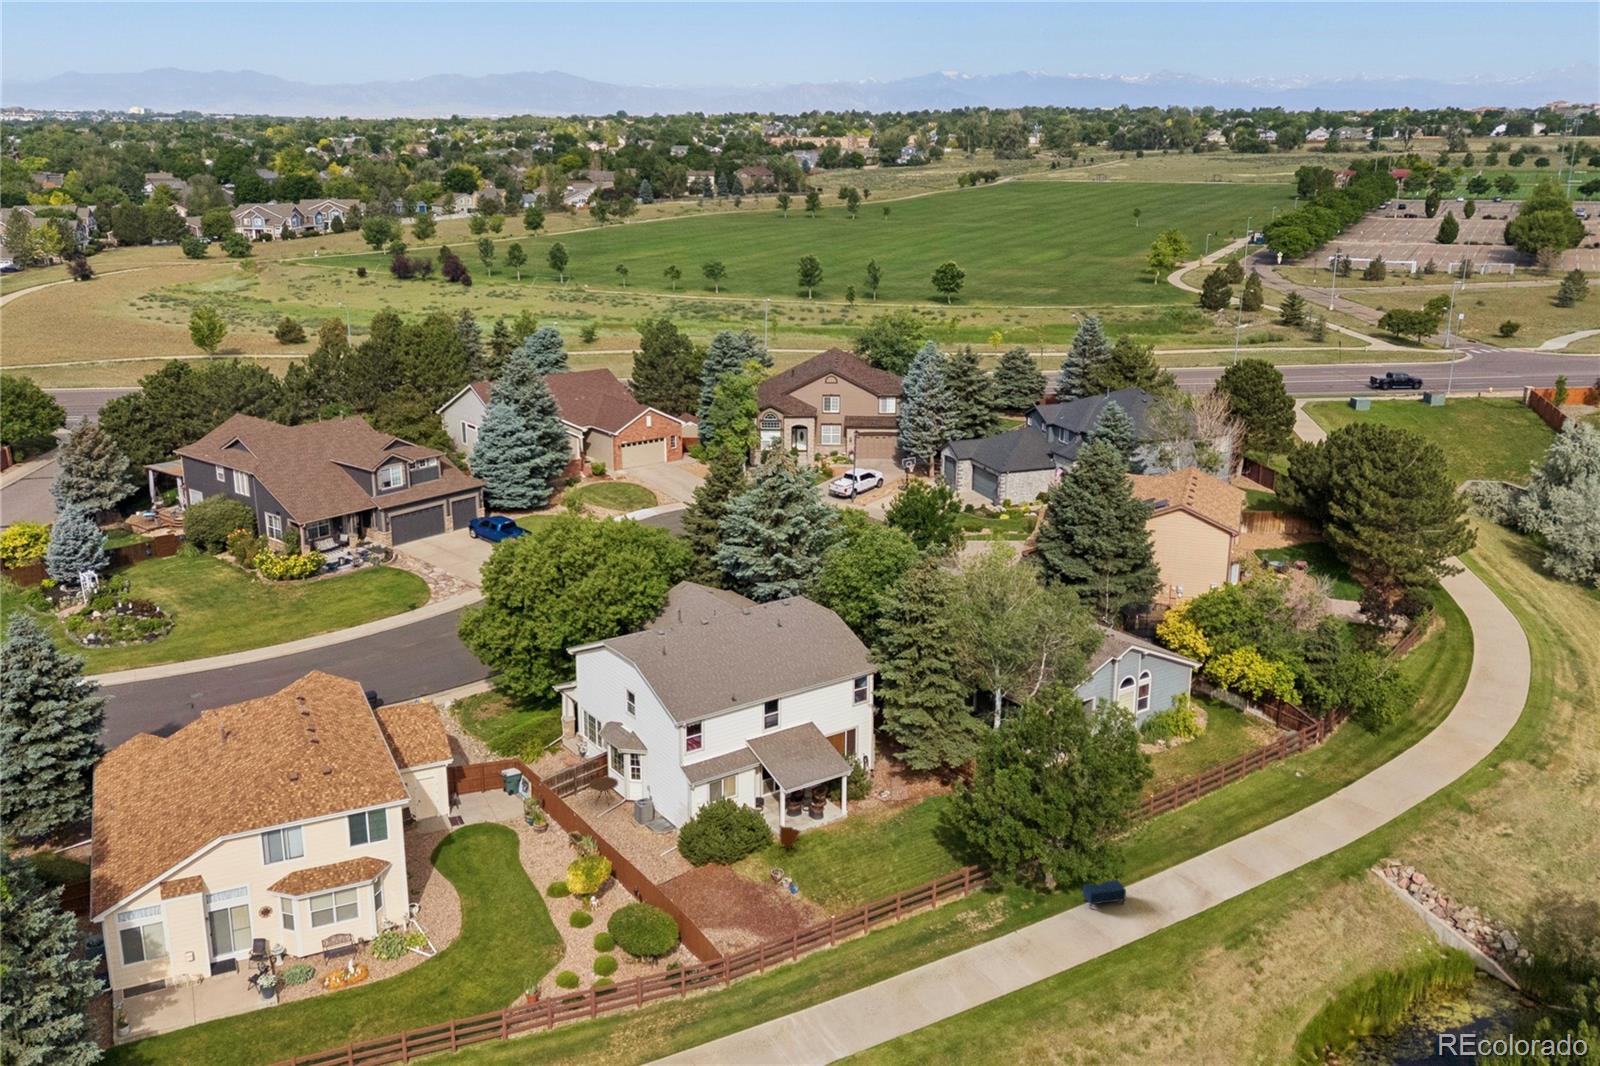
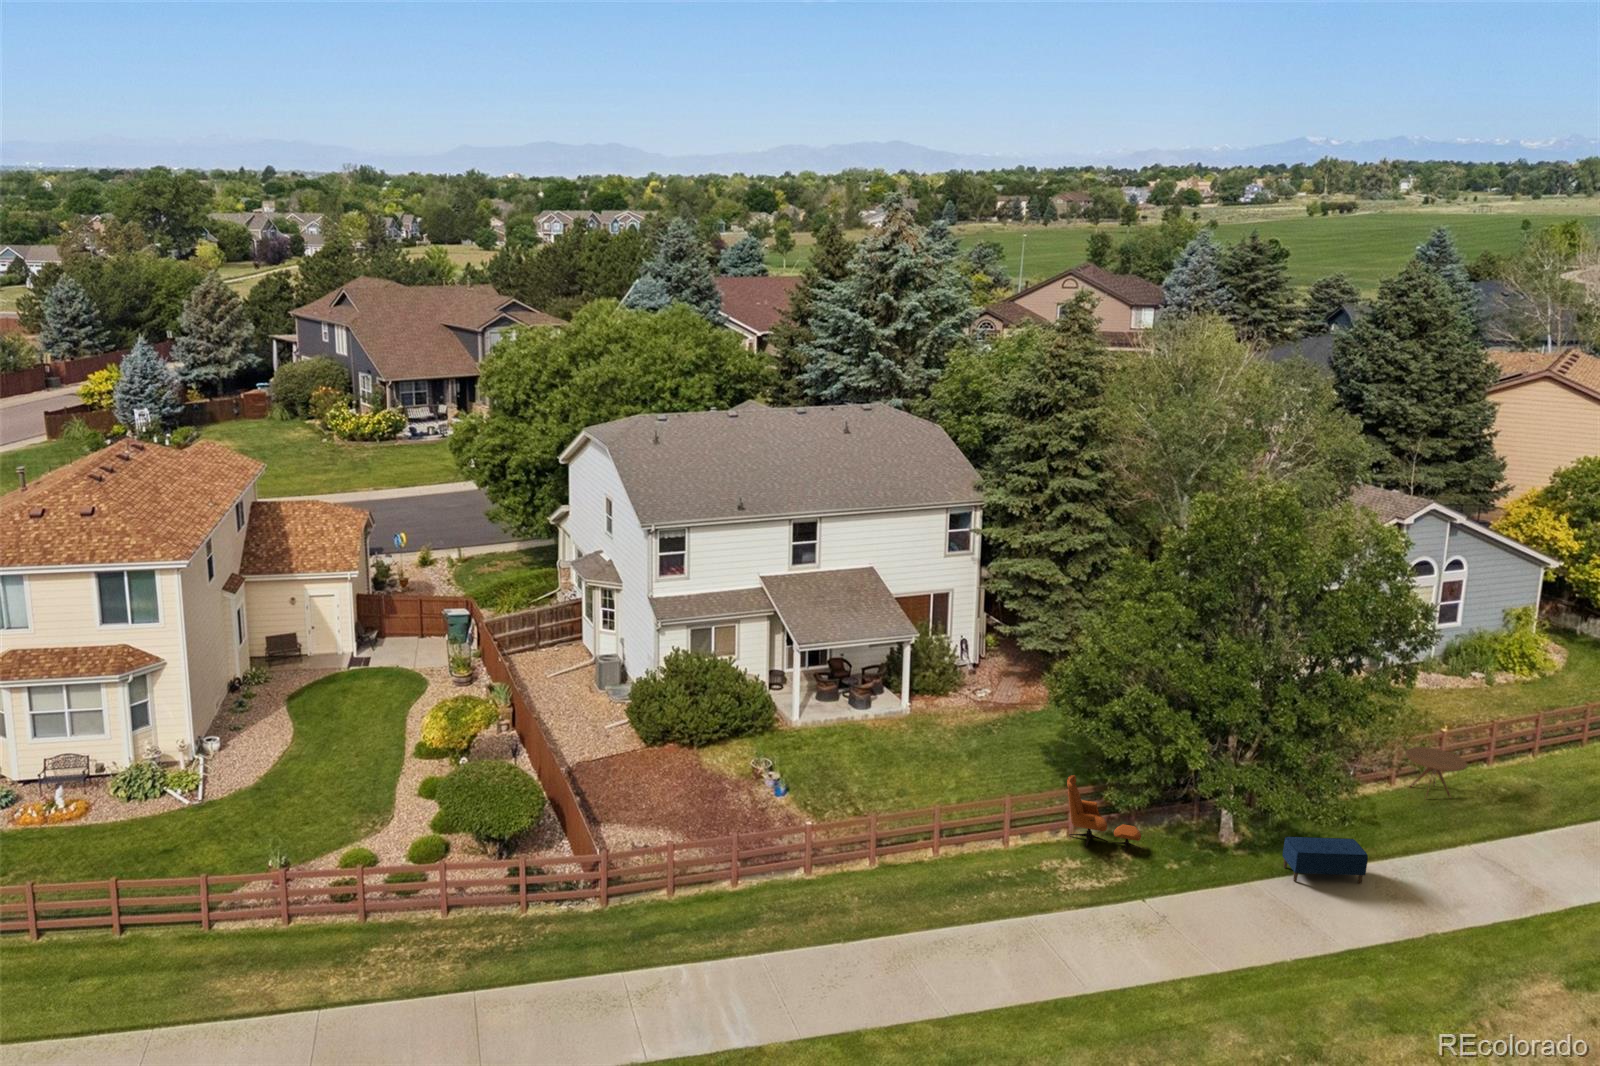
round table: present [589,777,618,798] -> present [1405,747,1467,798]
lounge chair: present [779,826,800,849] -> present [1067,775,1141,852]

